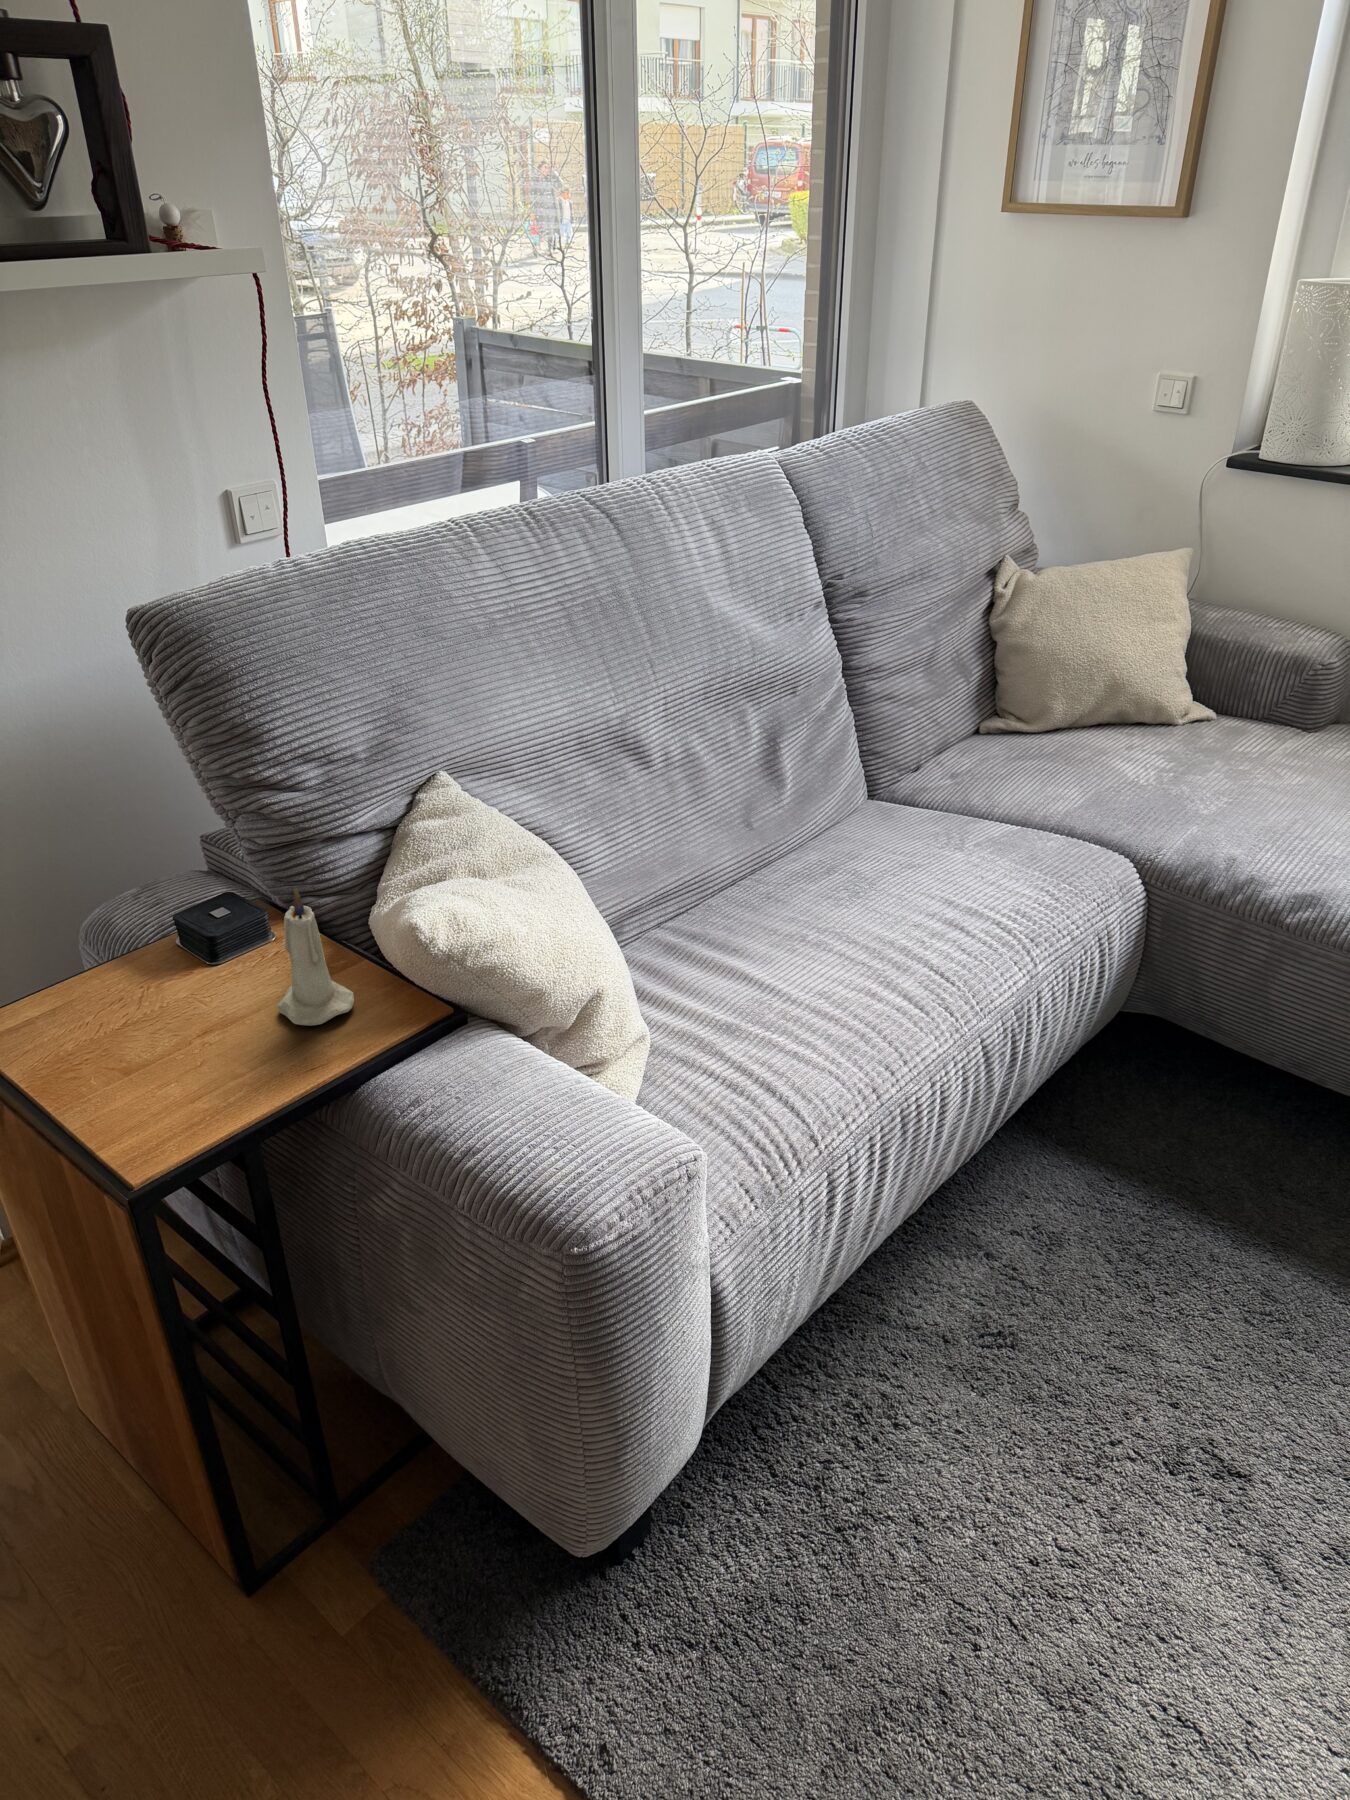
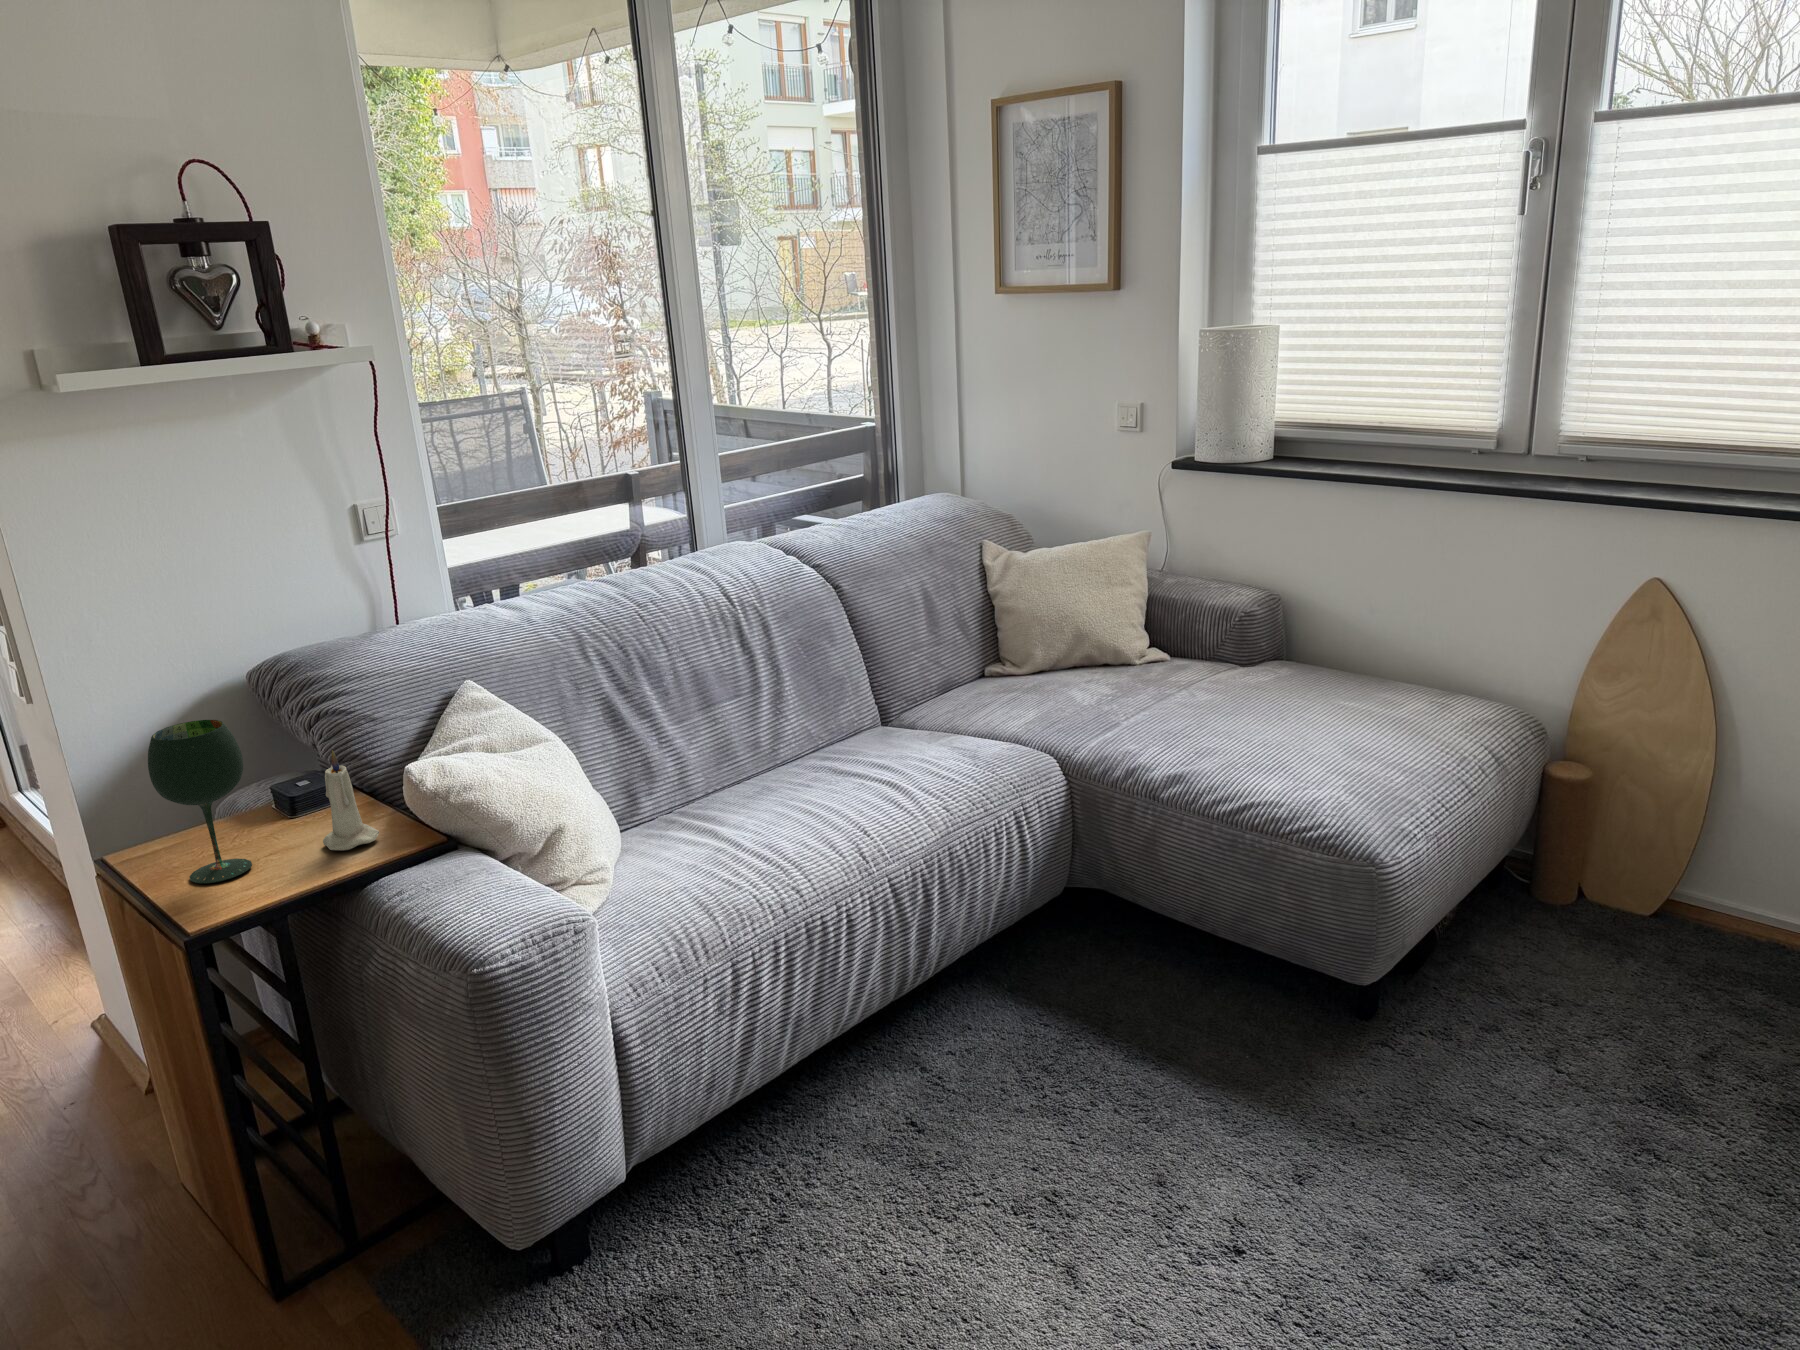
wine glass: none [44,848,190,1082] -> present [148,720,252,884]

